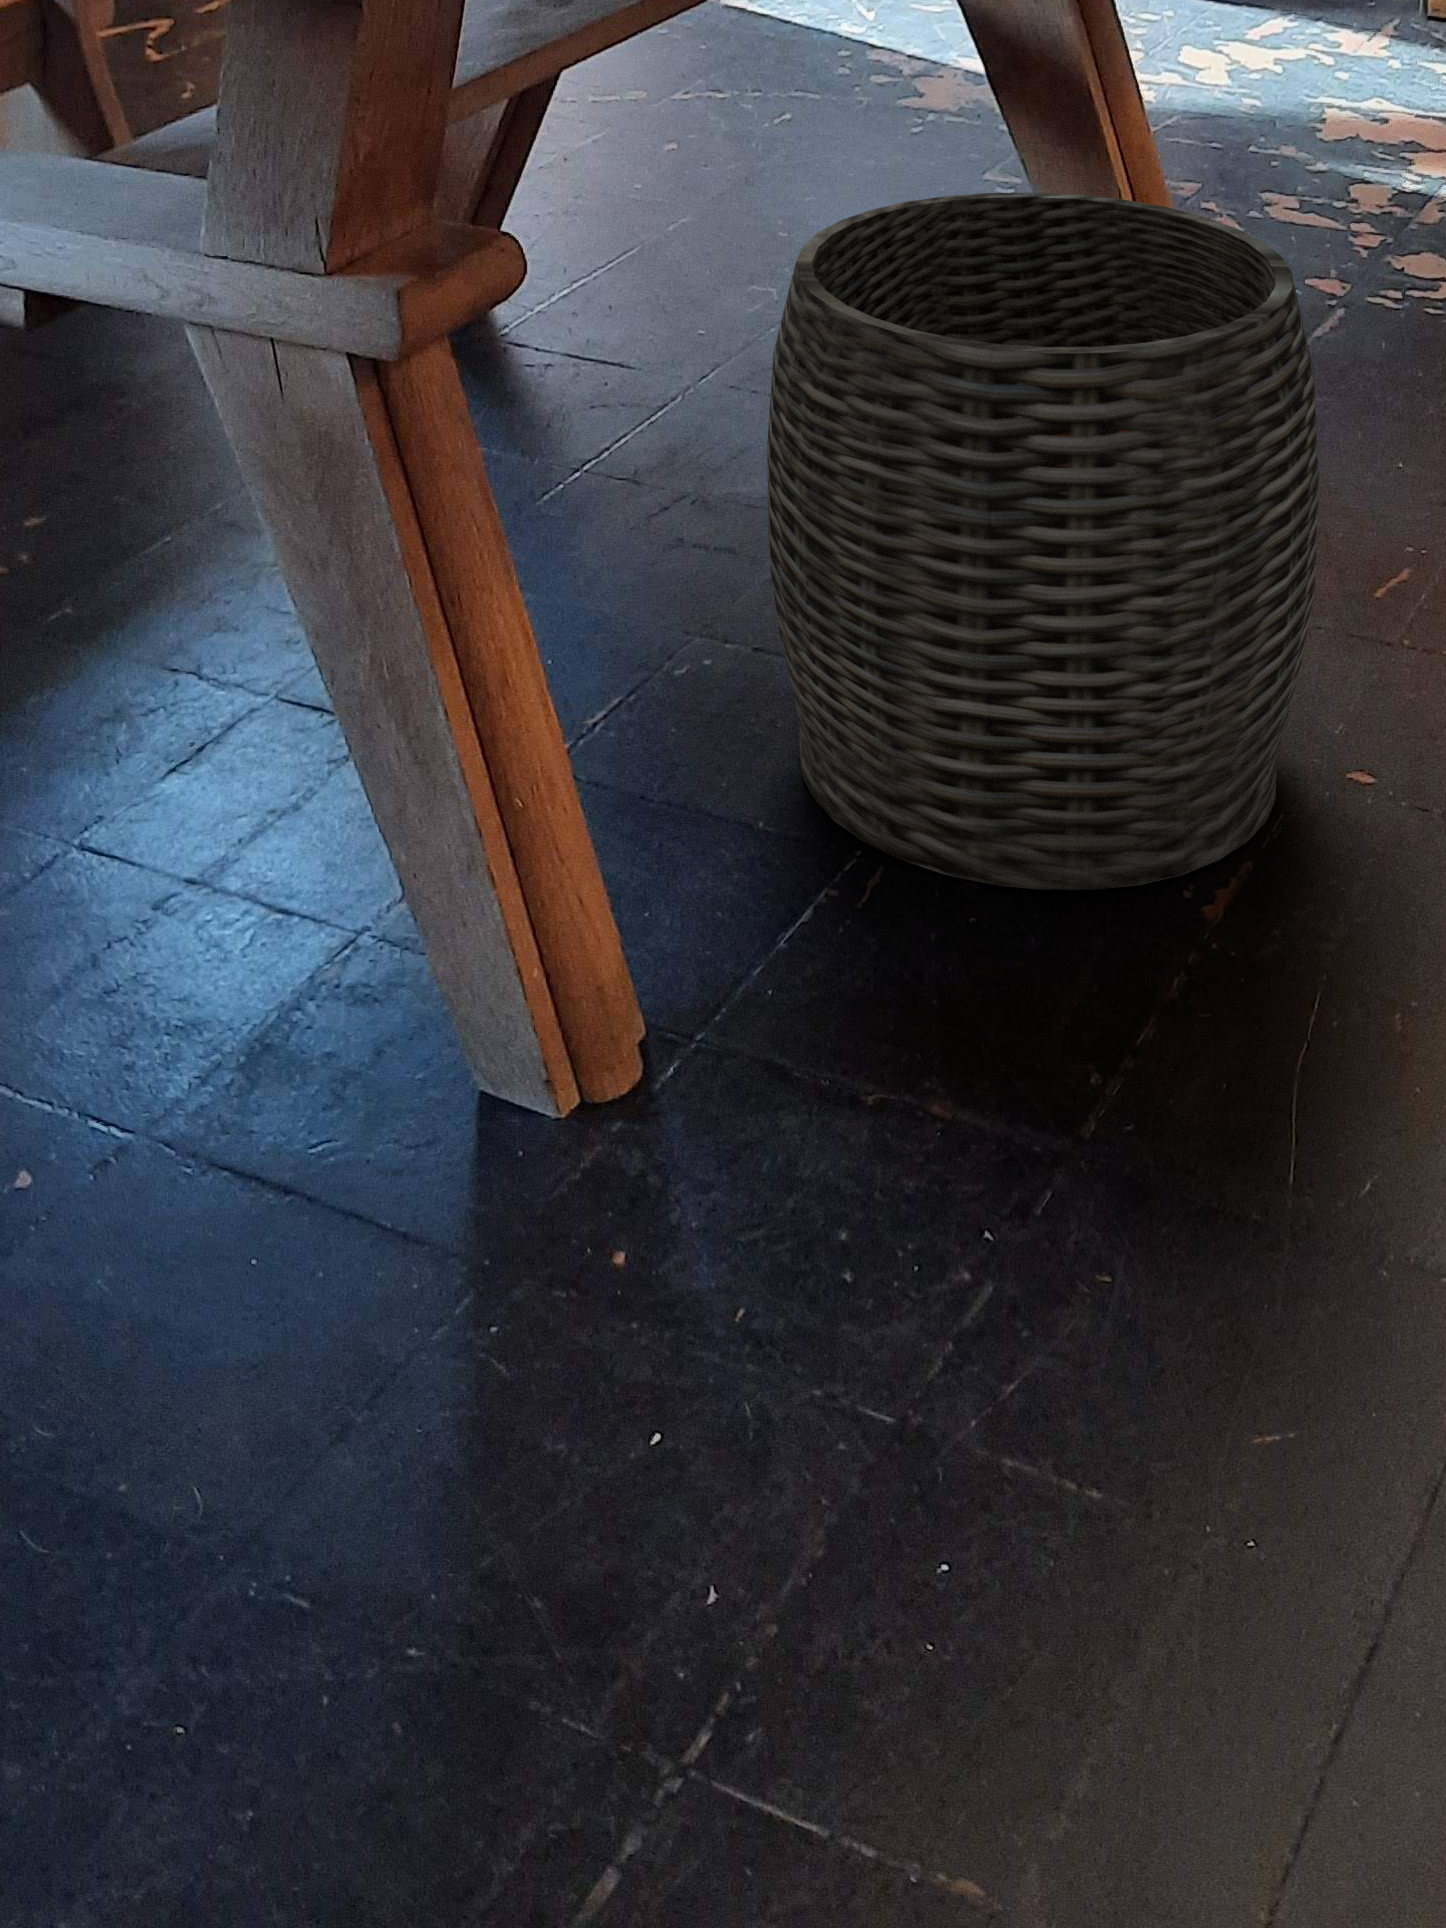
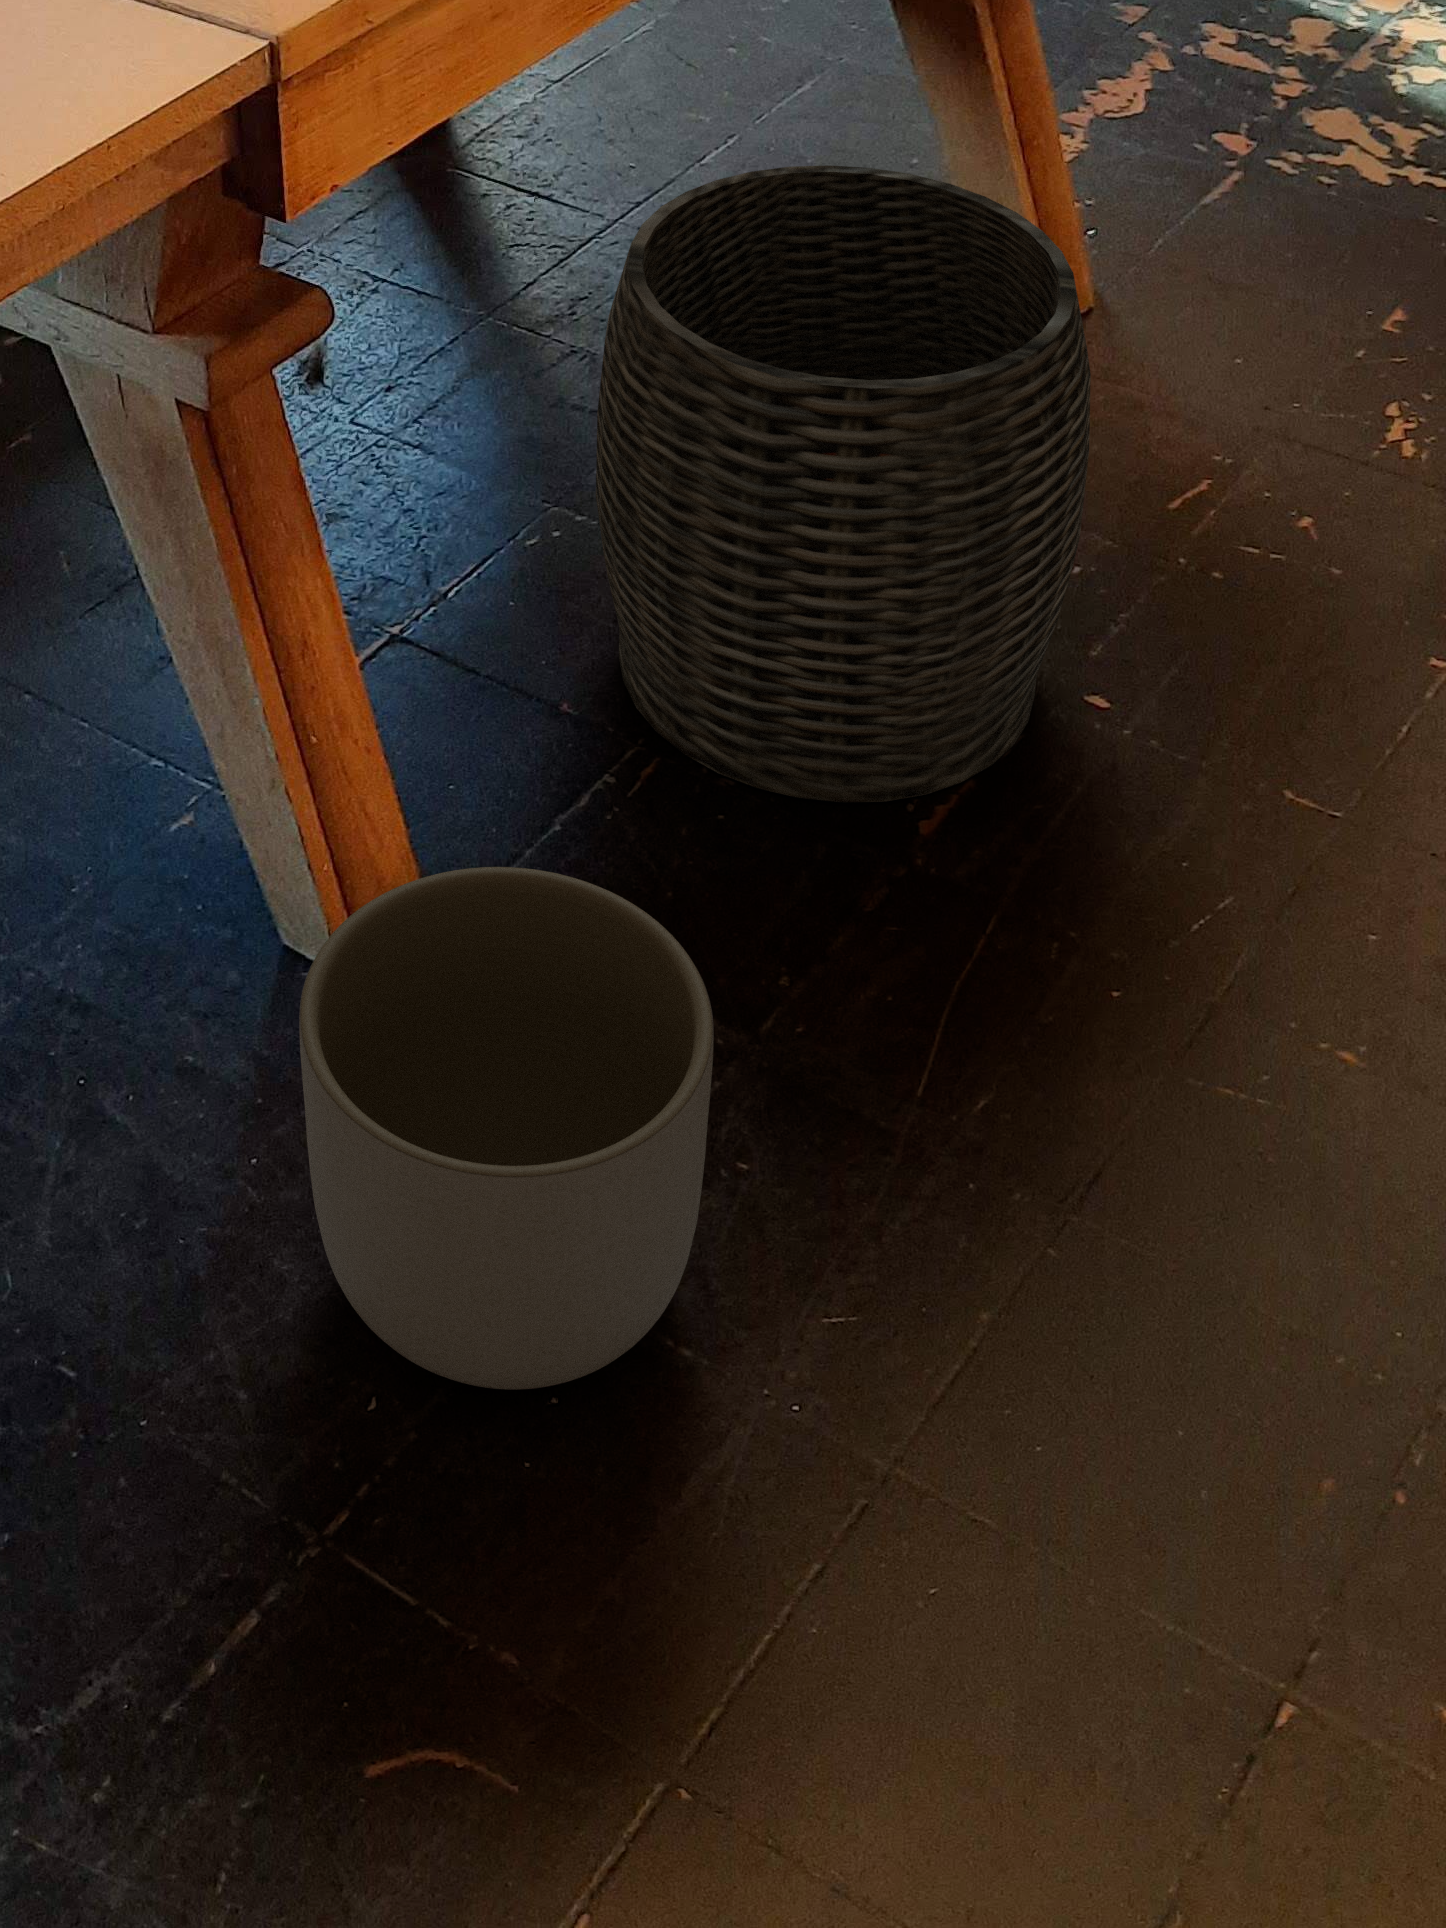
planter: none [570,872,1078,1514] -> present [299,867,714,1390]

